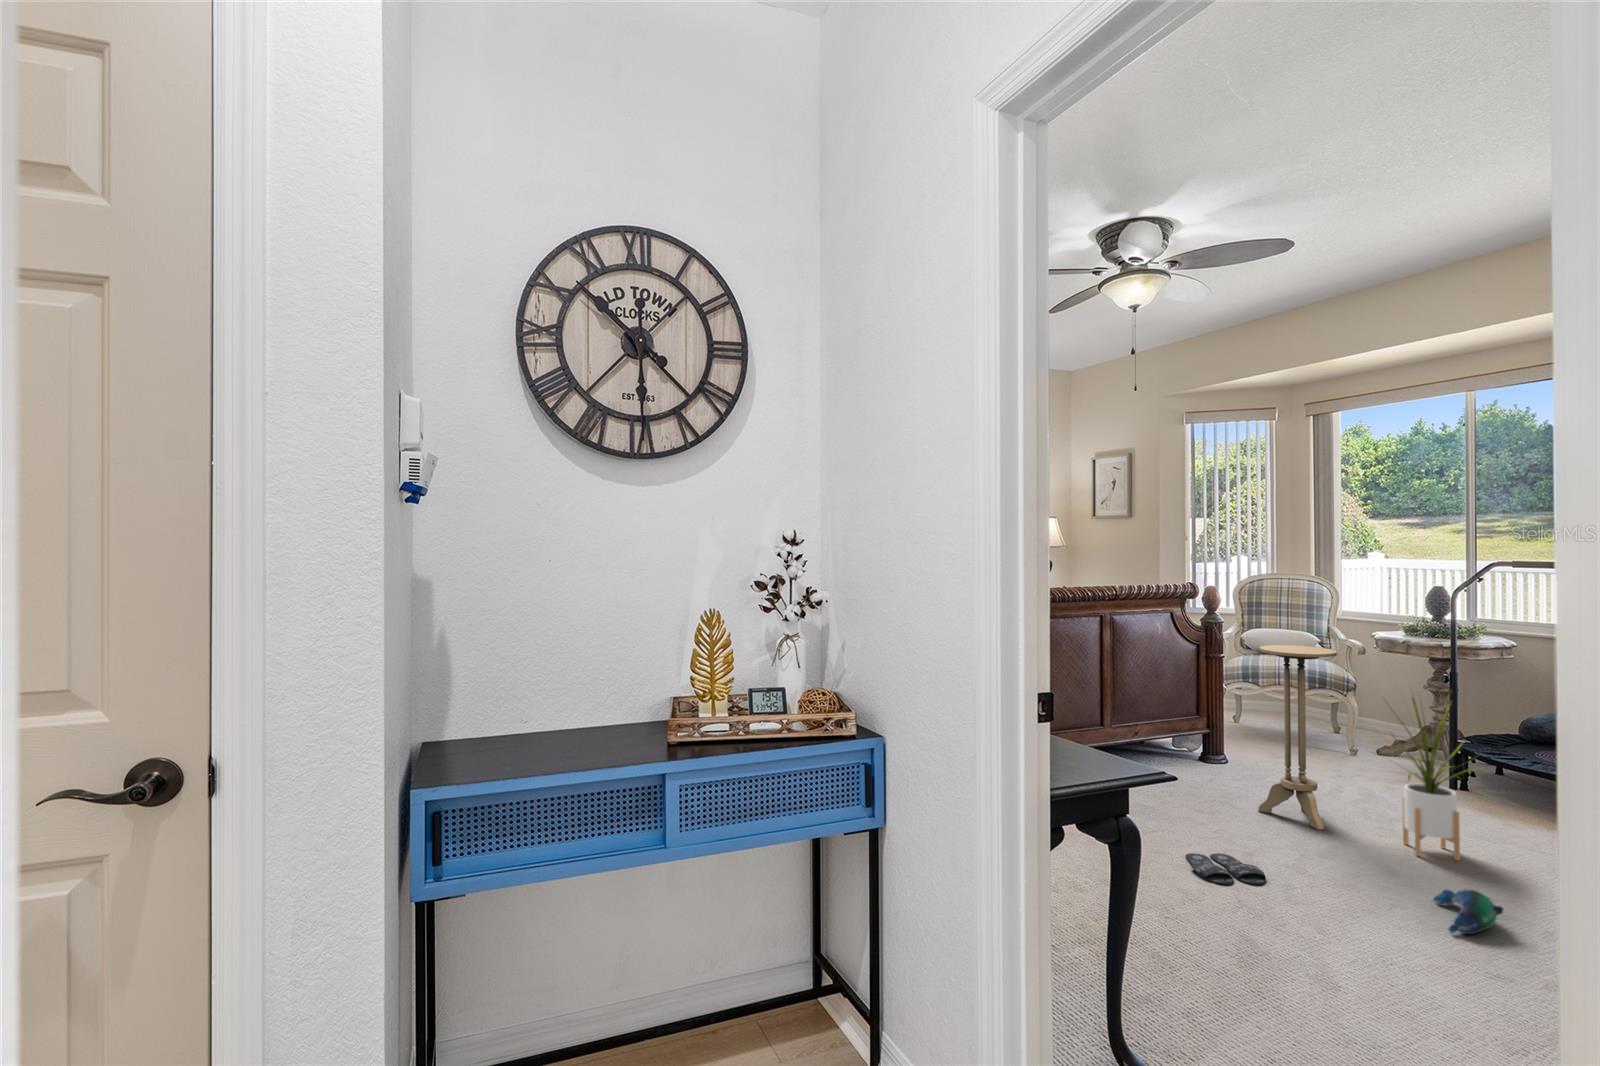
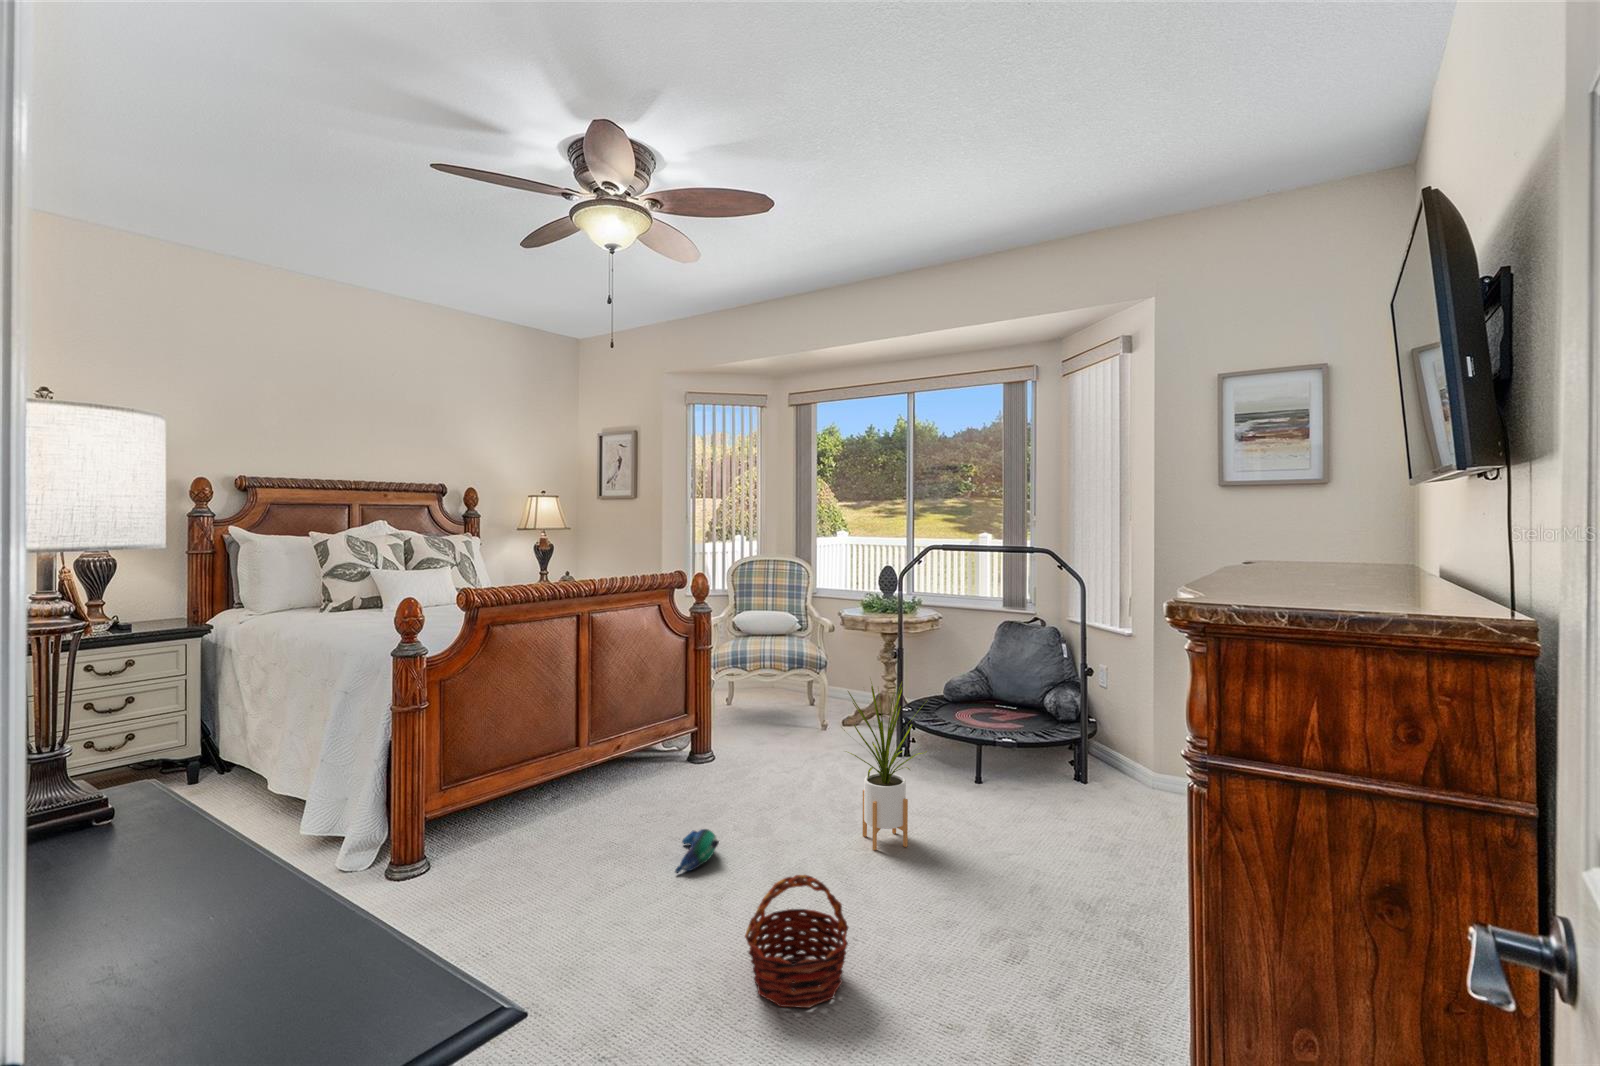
side table: present [1258,645,1337,830] -> none [737,639,809,835]
basket: none [1279,830,1386,940] -> present [745,875,848,1008]
slippers: present [1186,853,1266,885] -> none [652,899,735,954]
plush toy: present [1433,889,1503,934] -> present [675,829,719,873]

